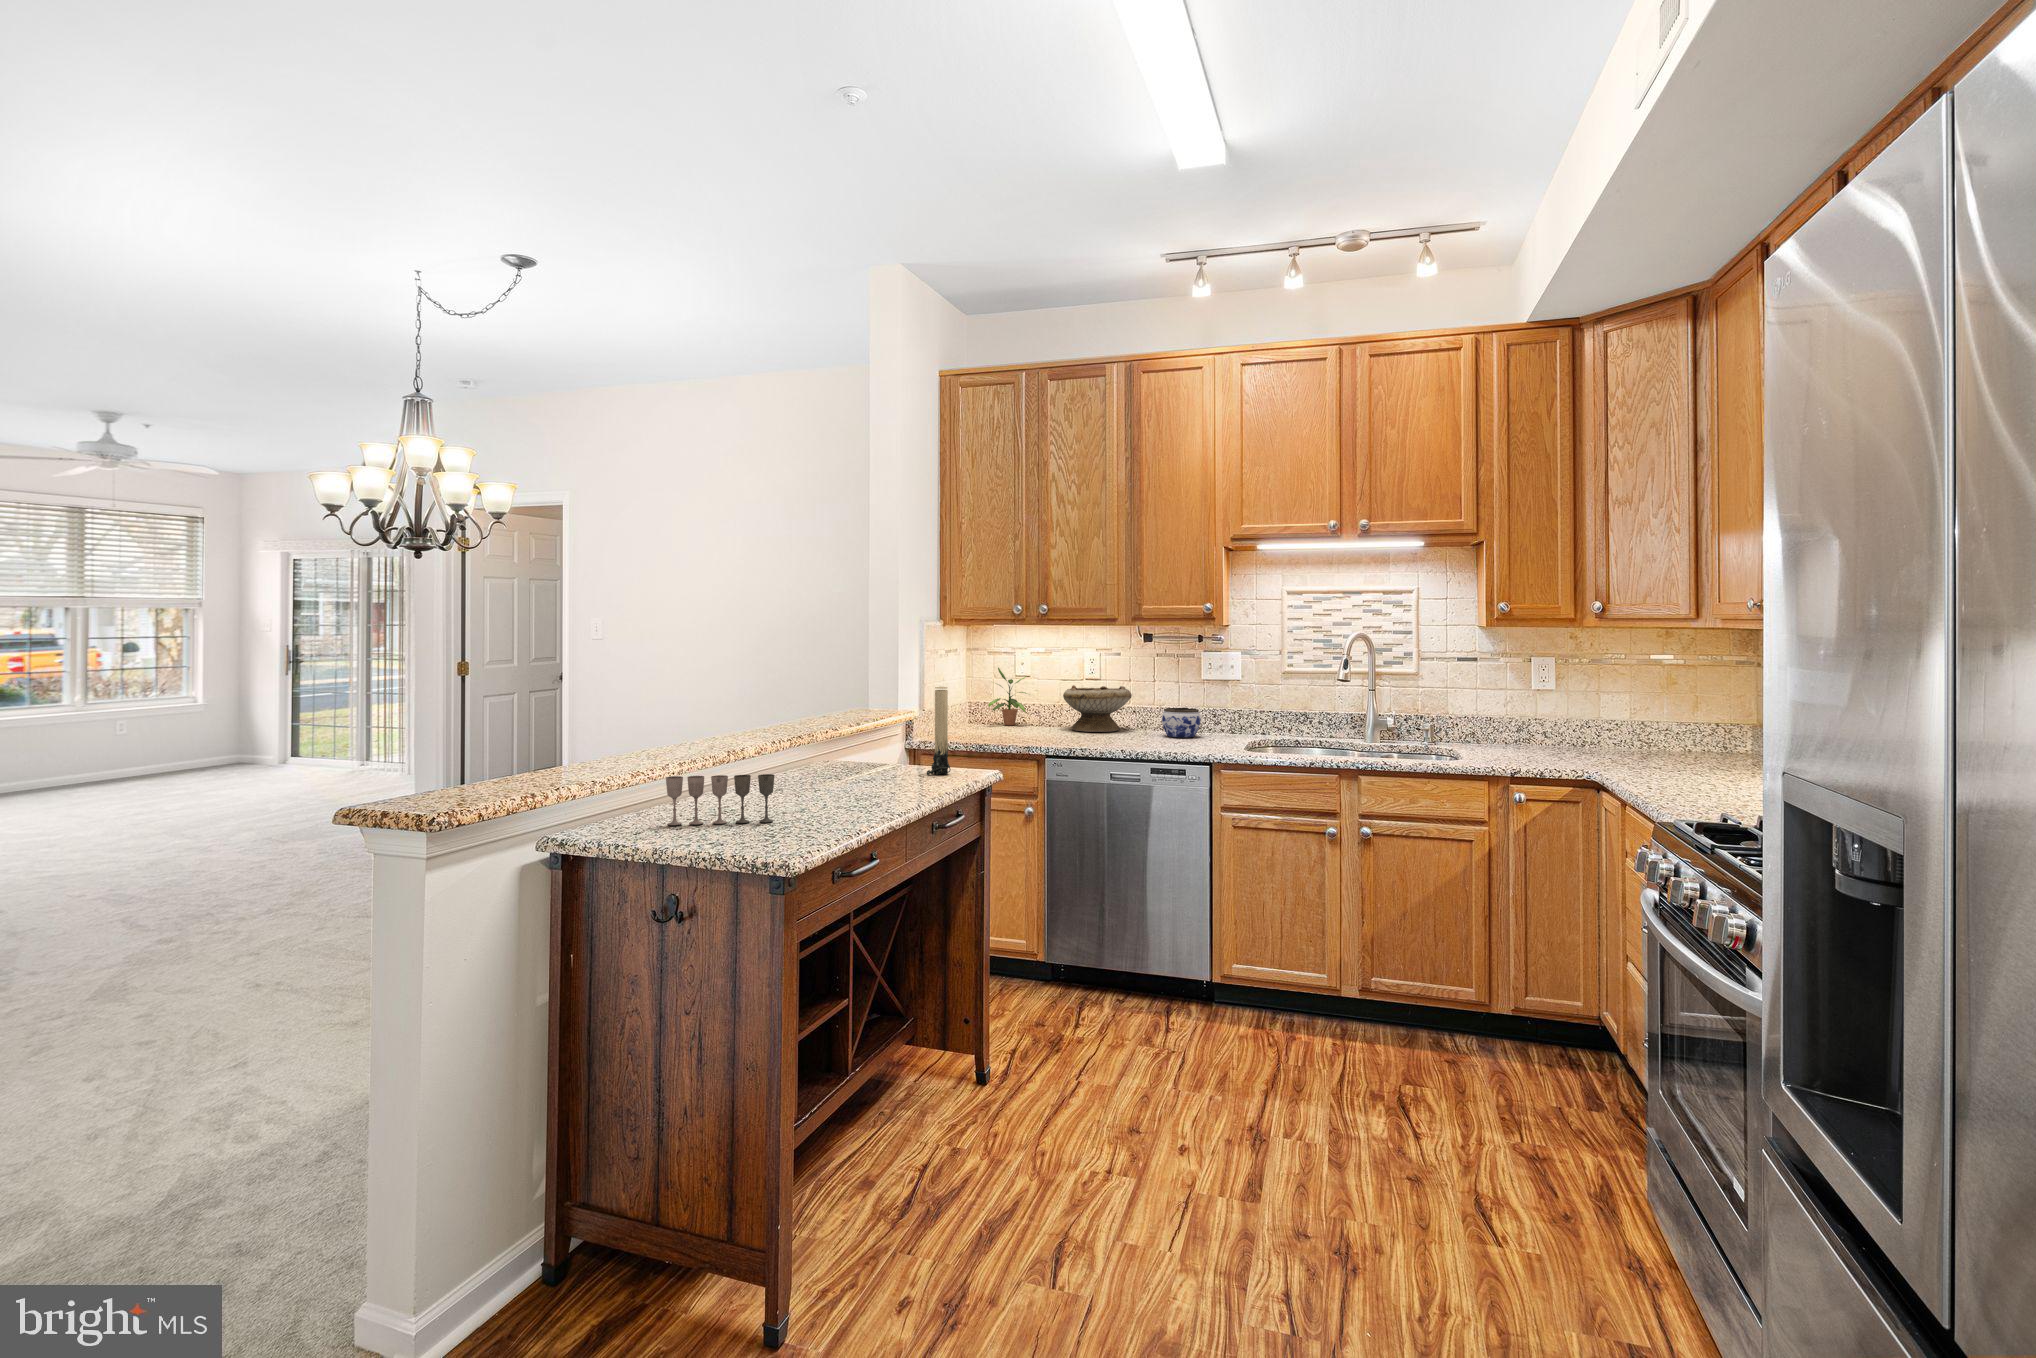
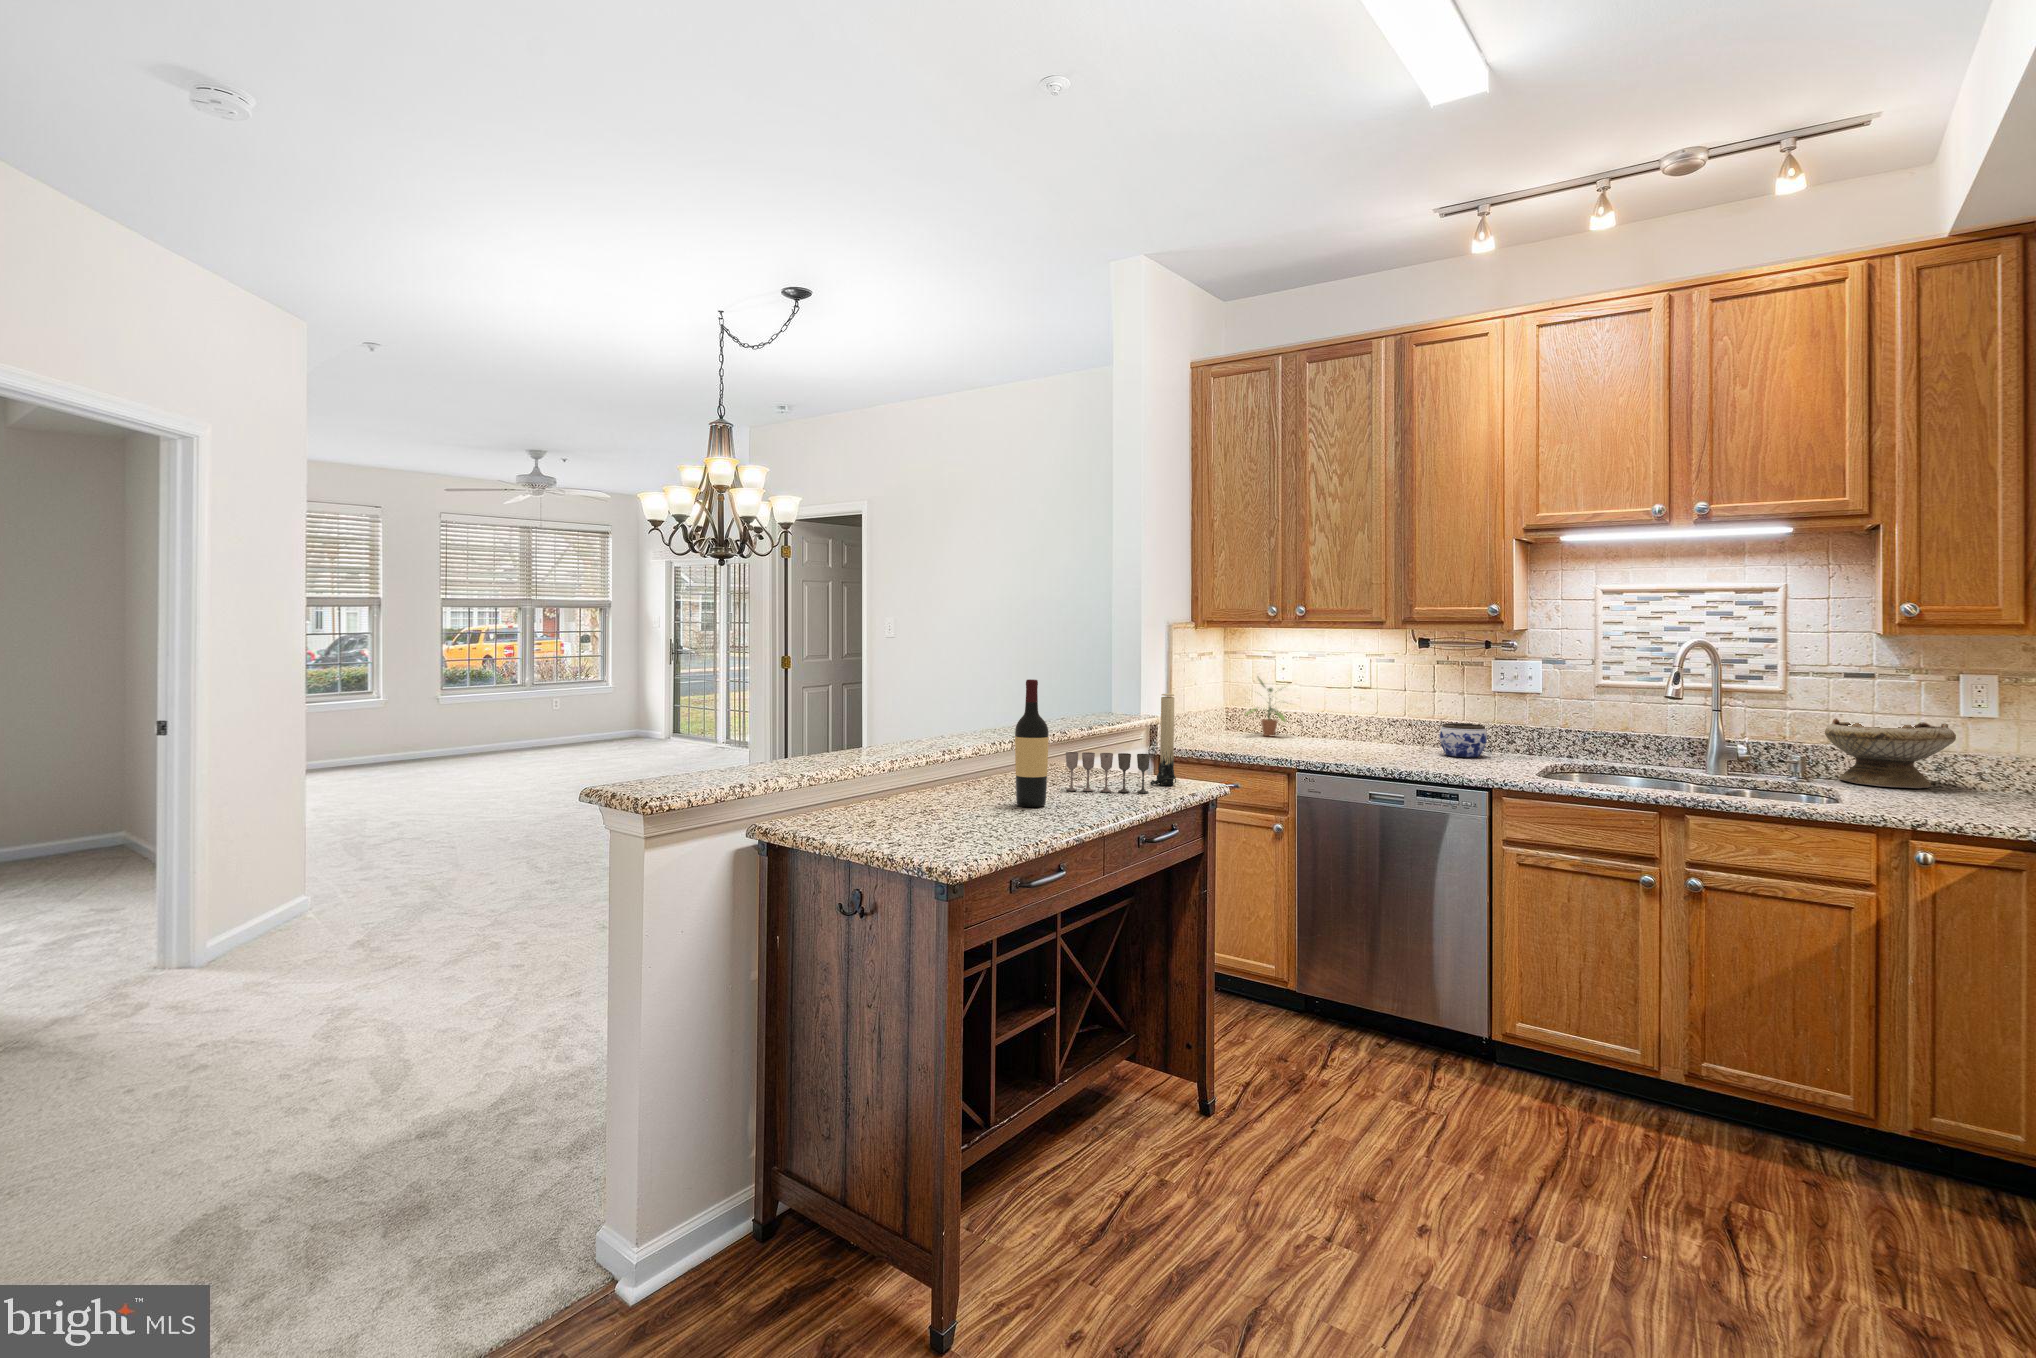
wine bottle: none [806,675,840,802] -> present [1015,679,1049,807]
bowl: present [1063,685,1132,732] -> present [1825,718,1956,788]
wine glass: present [666,774,775,825] -> present [1066,752,1150,793]

